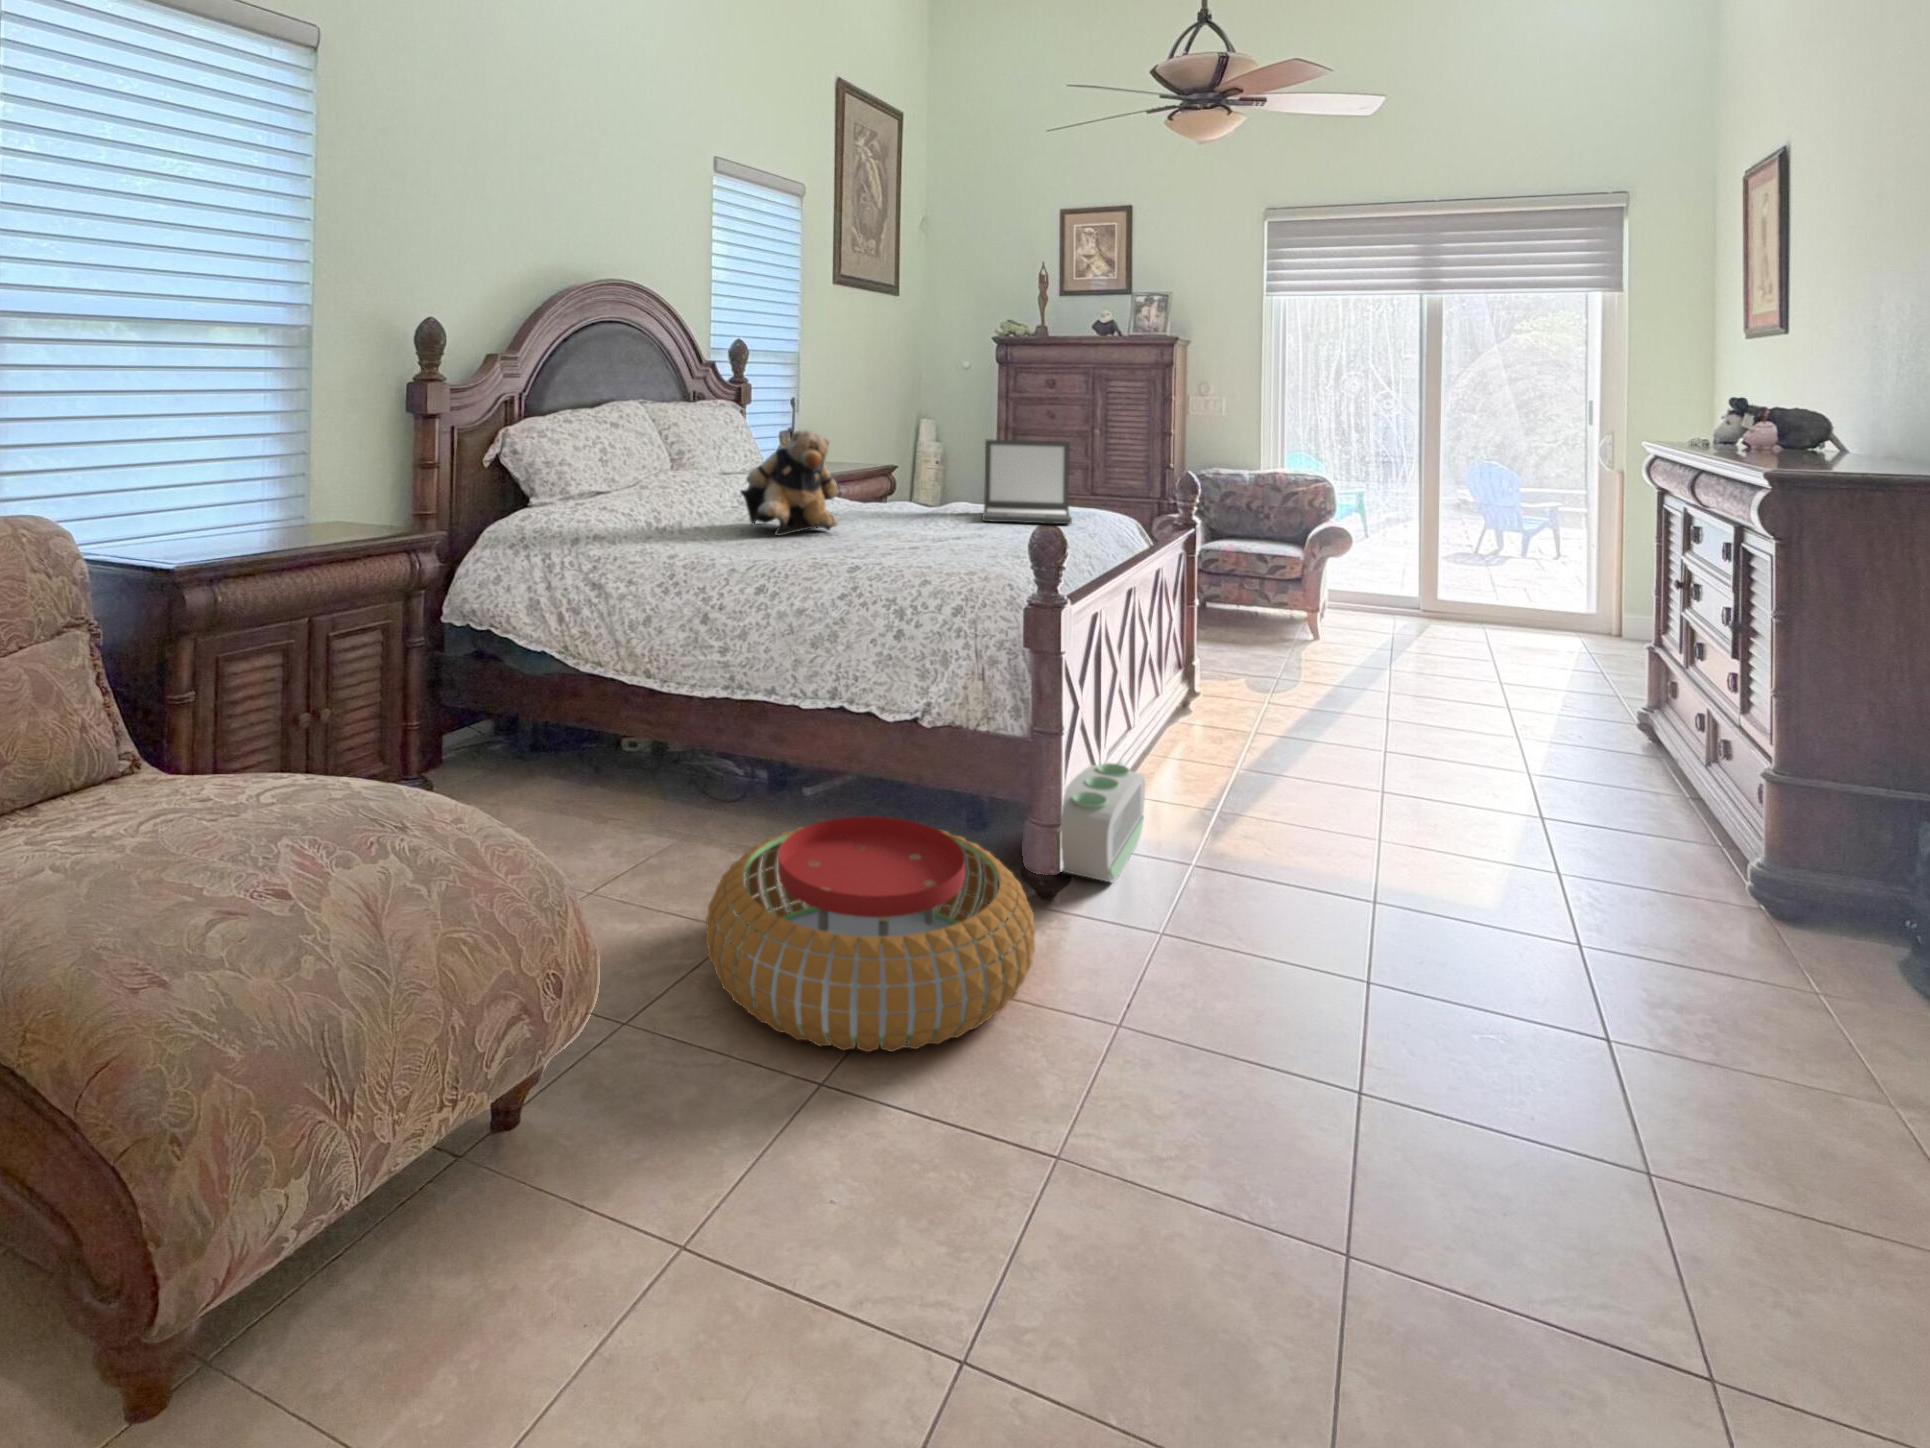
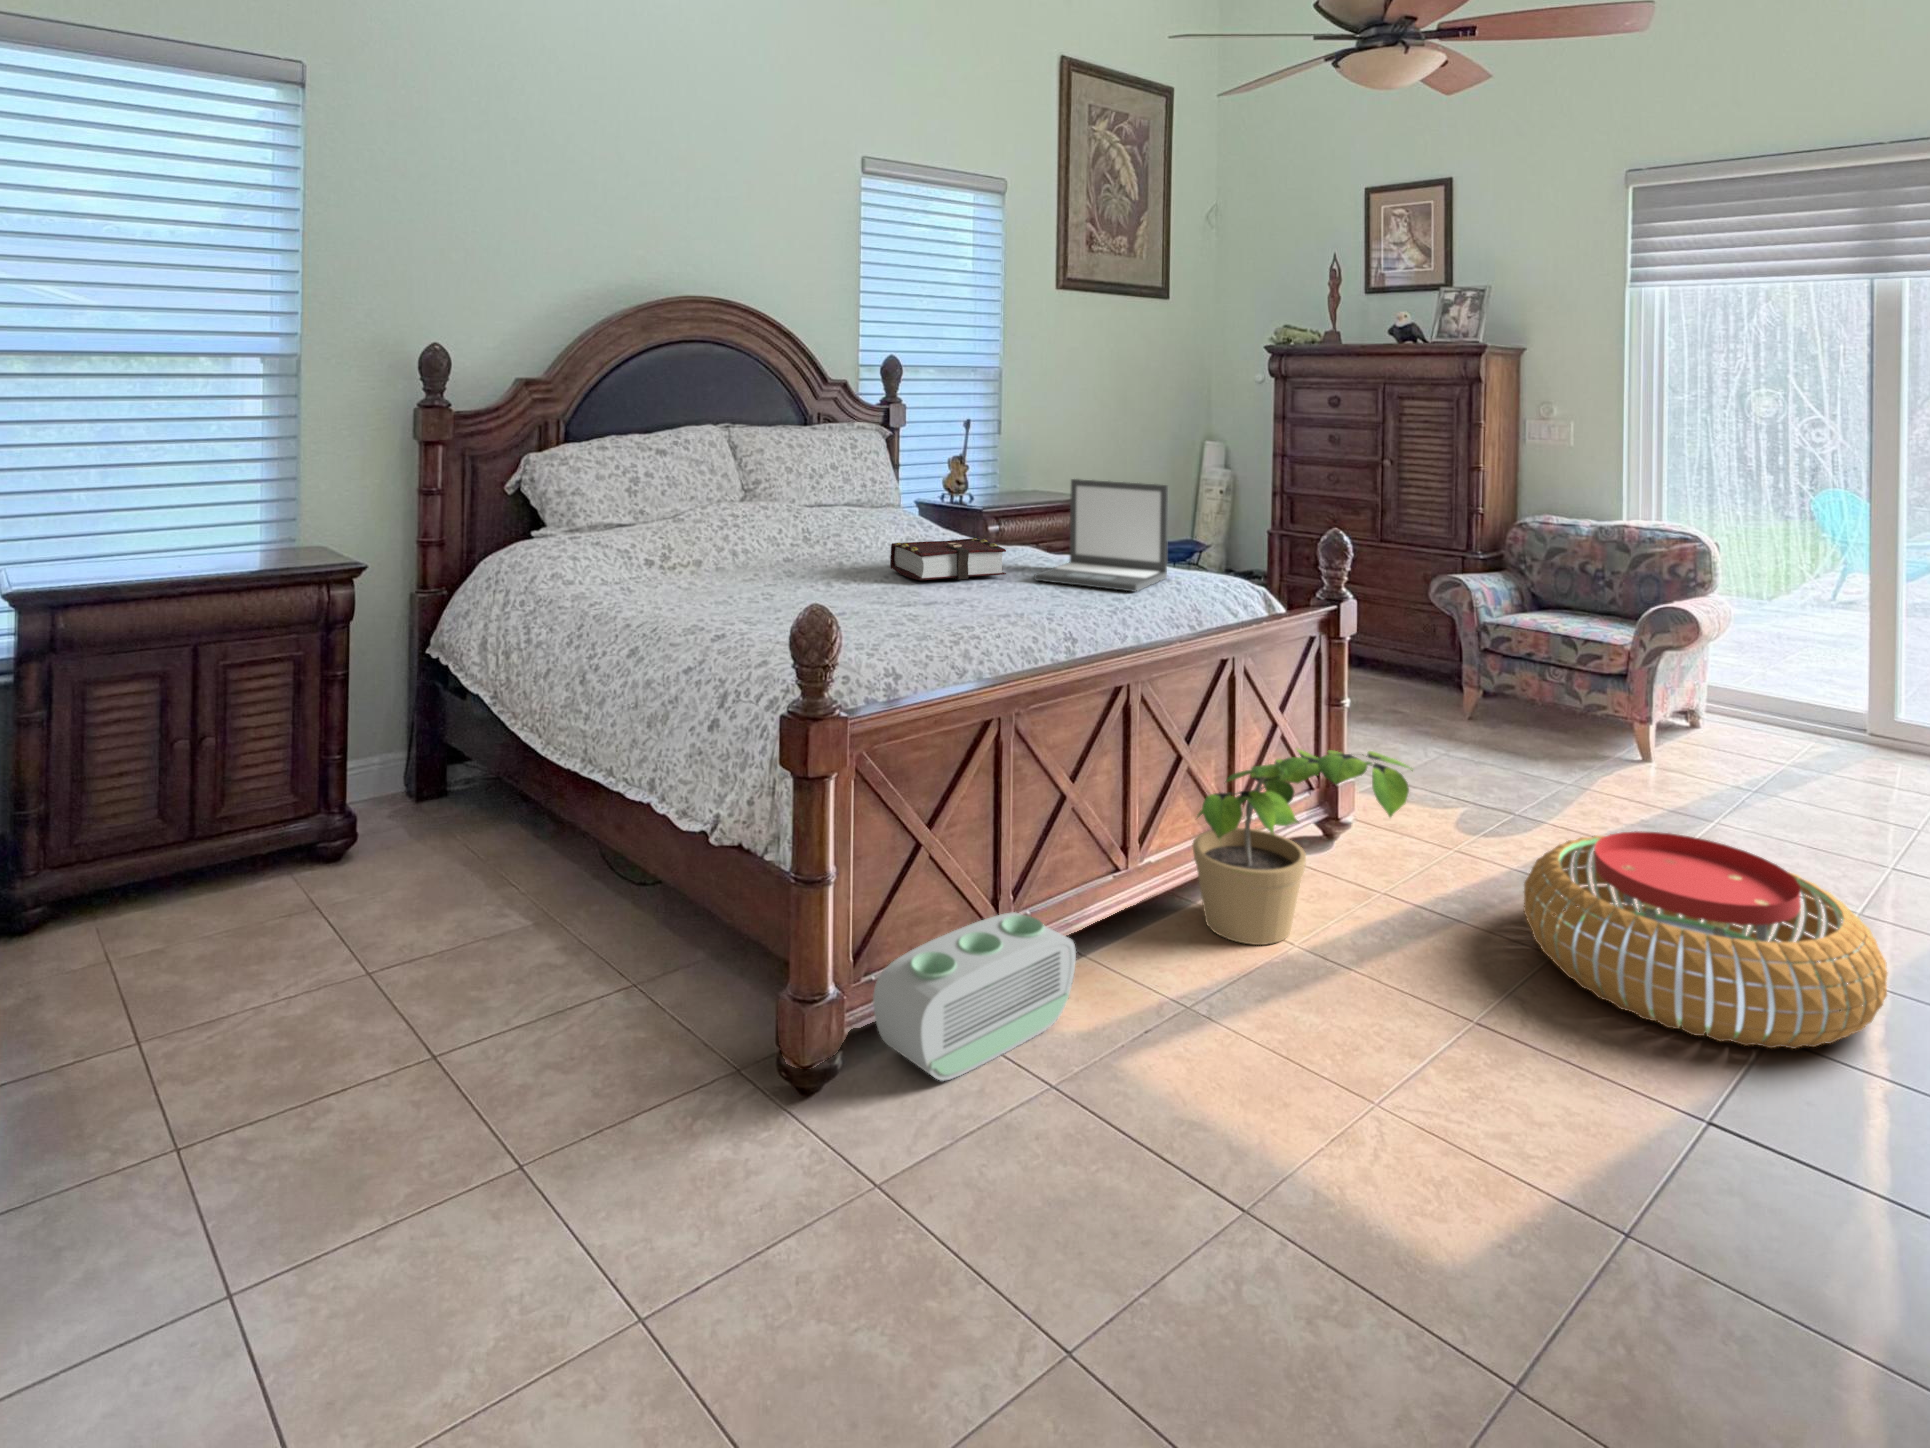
teddy bear: present [741,430,838,536] -> none [724,466,839,586]
book: none [856,491,958,524] -> present [890,538,1006,580]
potted plant: none [1145,622,1325,775] -> present [1192,749,1413,945]
pouf: present [706,816,1035,1052] -> present [1524,831,1887,1049]

